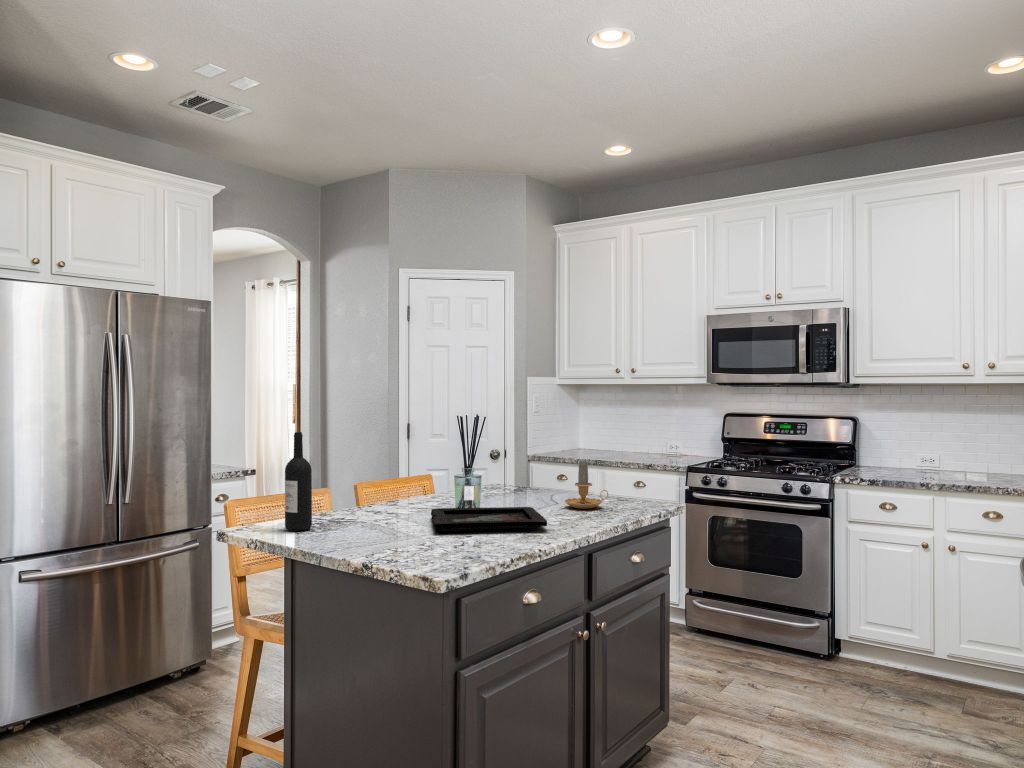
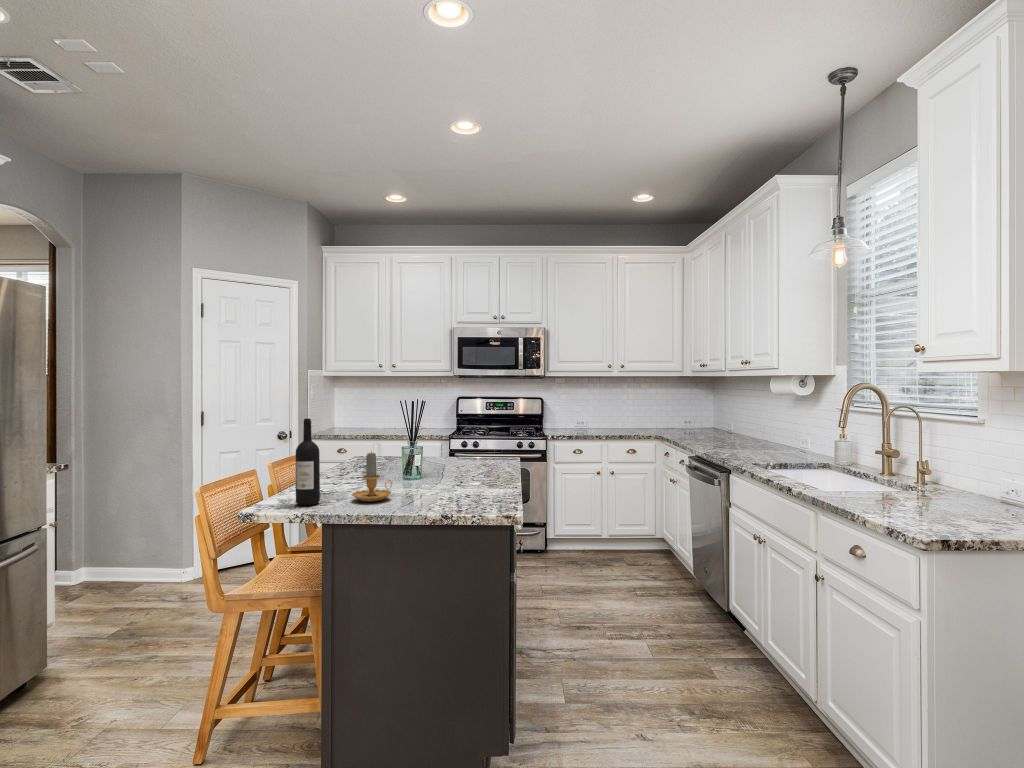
candle: present [565,460,608,509] -> present [352,452,392,502]
decorative tray: present [431,507,547,533] -> none [389,468,495,491]

